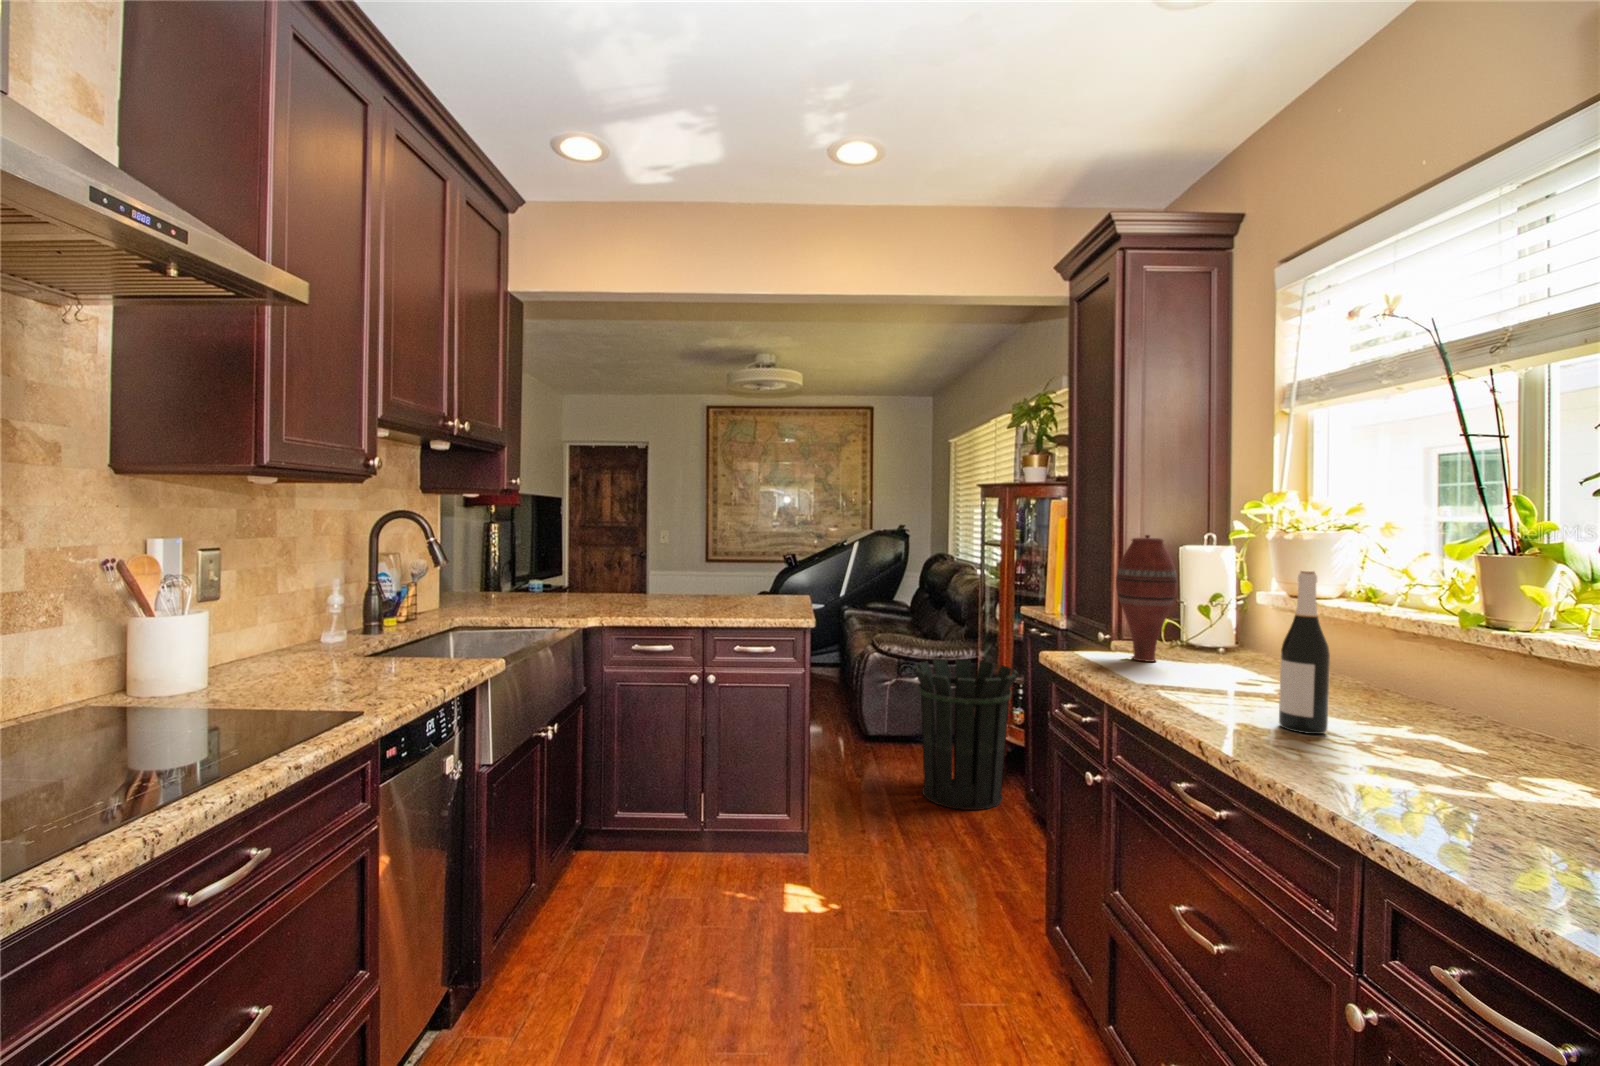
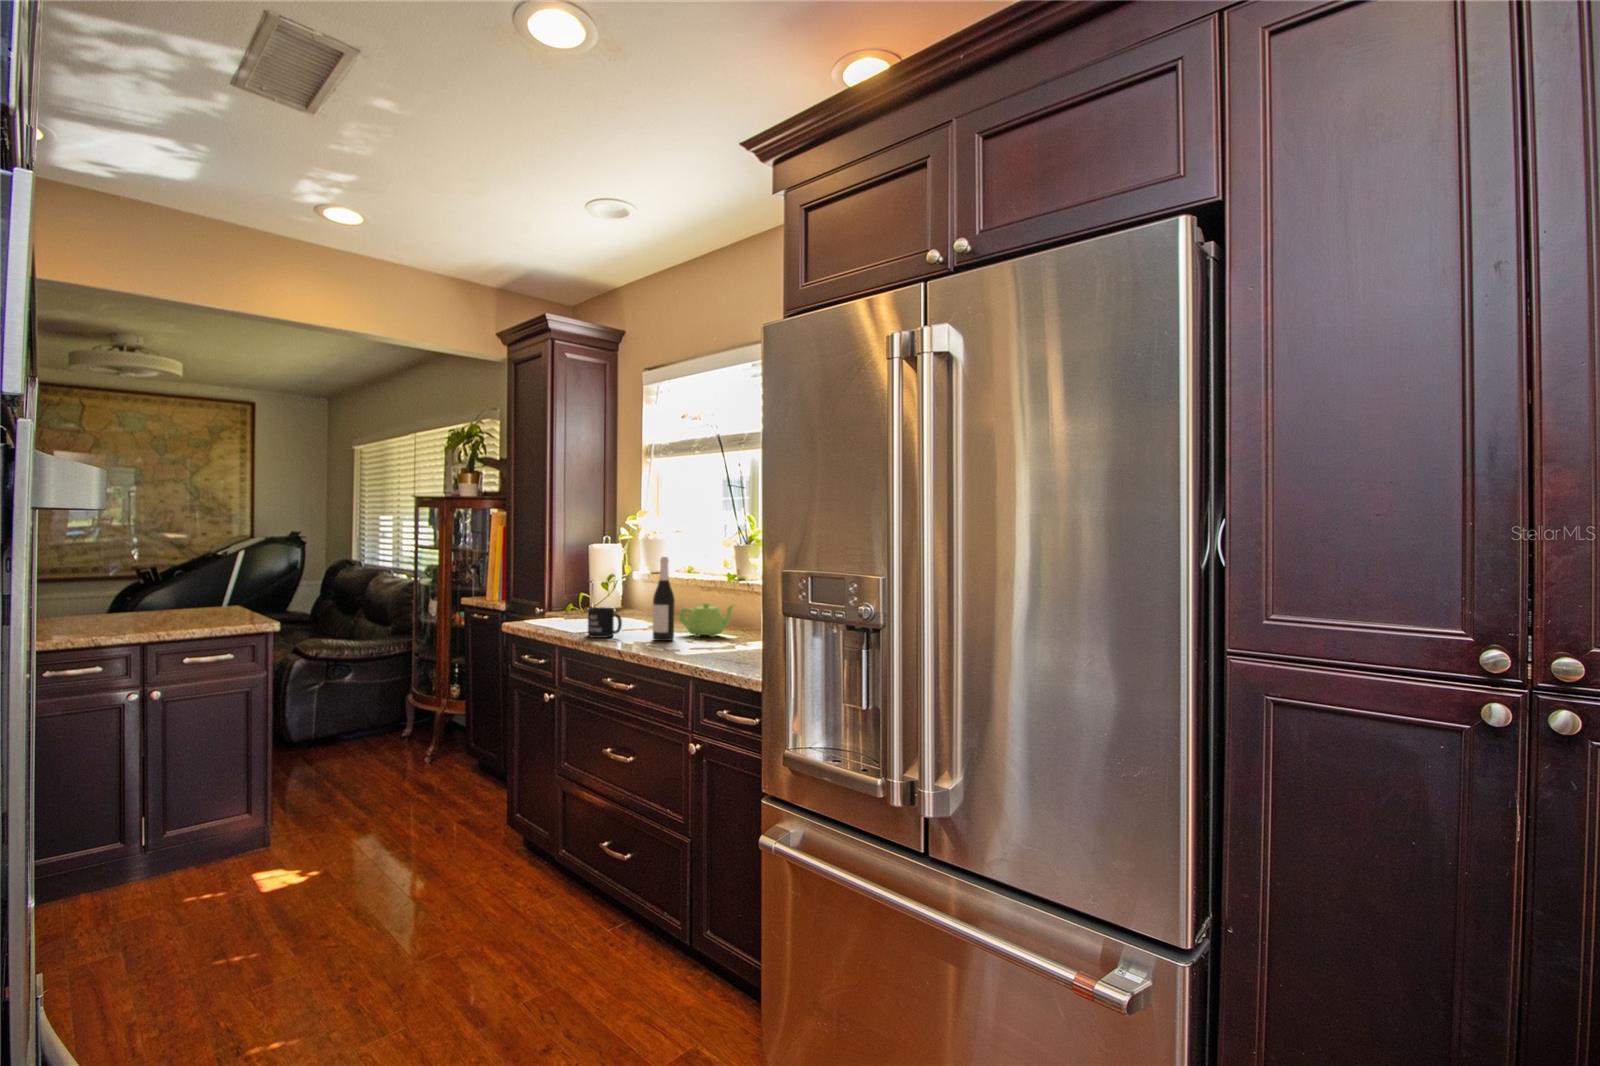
vase: present [1116,535,1177,662] -> none [554,539,592,621]
mug: none [1154,651,1216,706] -> present [588,608,622,638]
waste bin: present [913,659,1018,810] -> none [360,649,460,777]
teapot: none [1338,664,1485,738] -> present [679,603,735,637]

